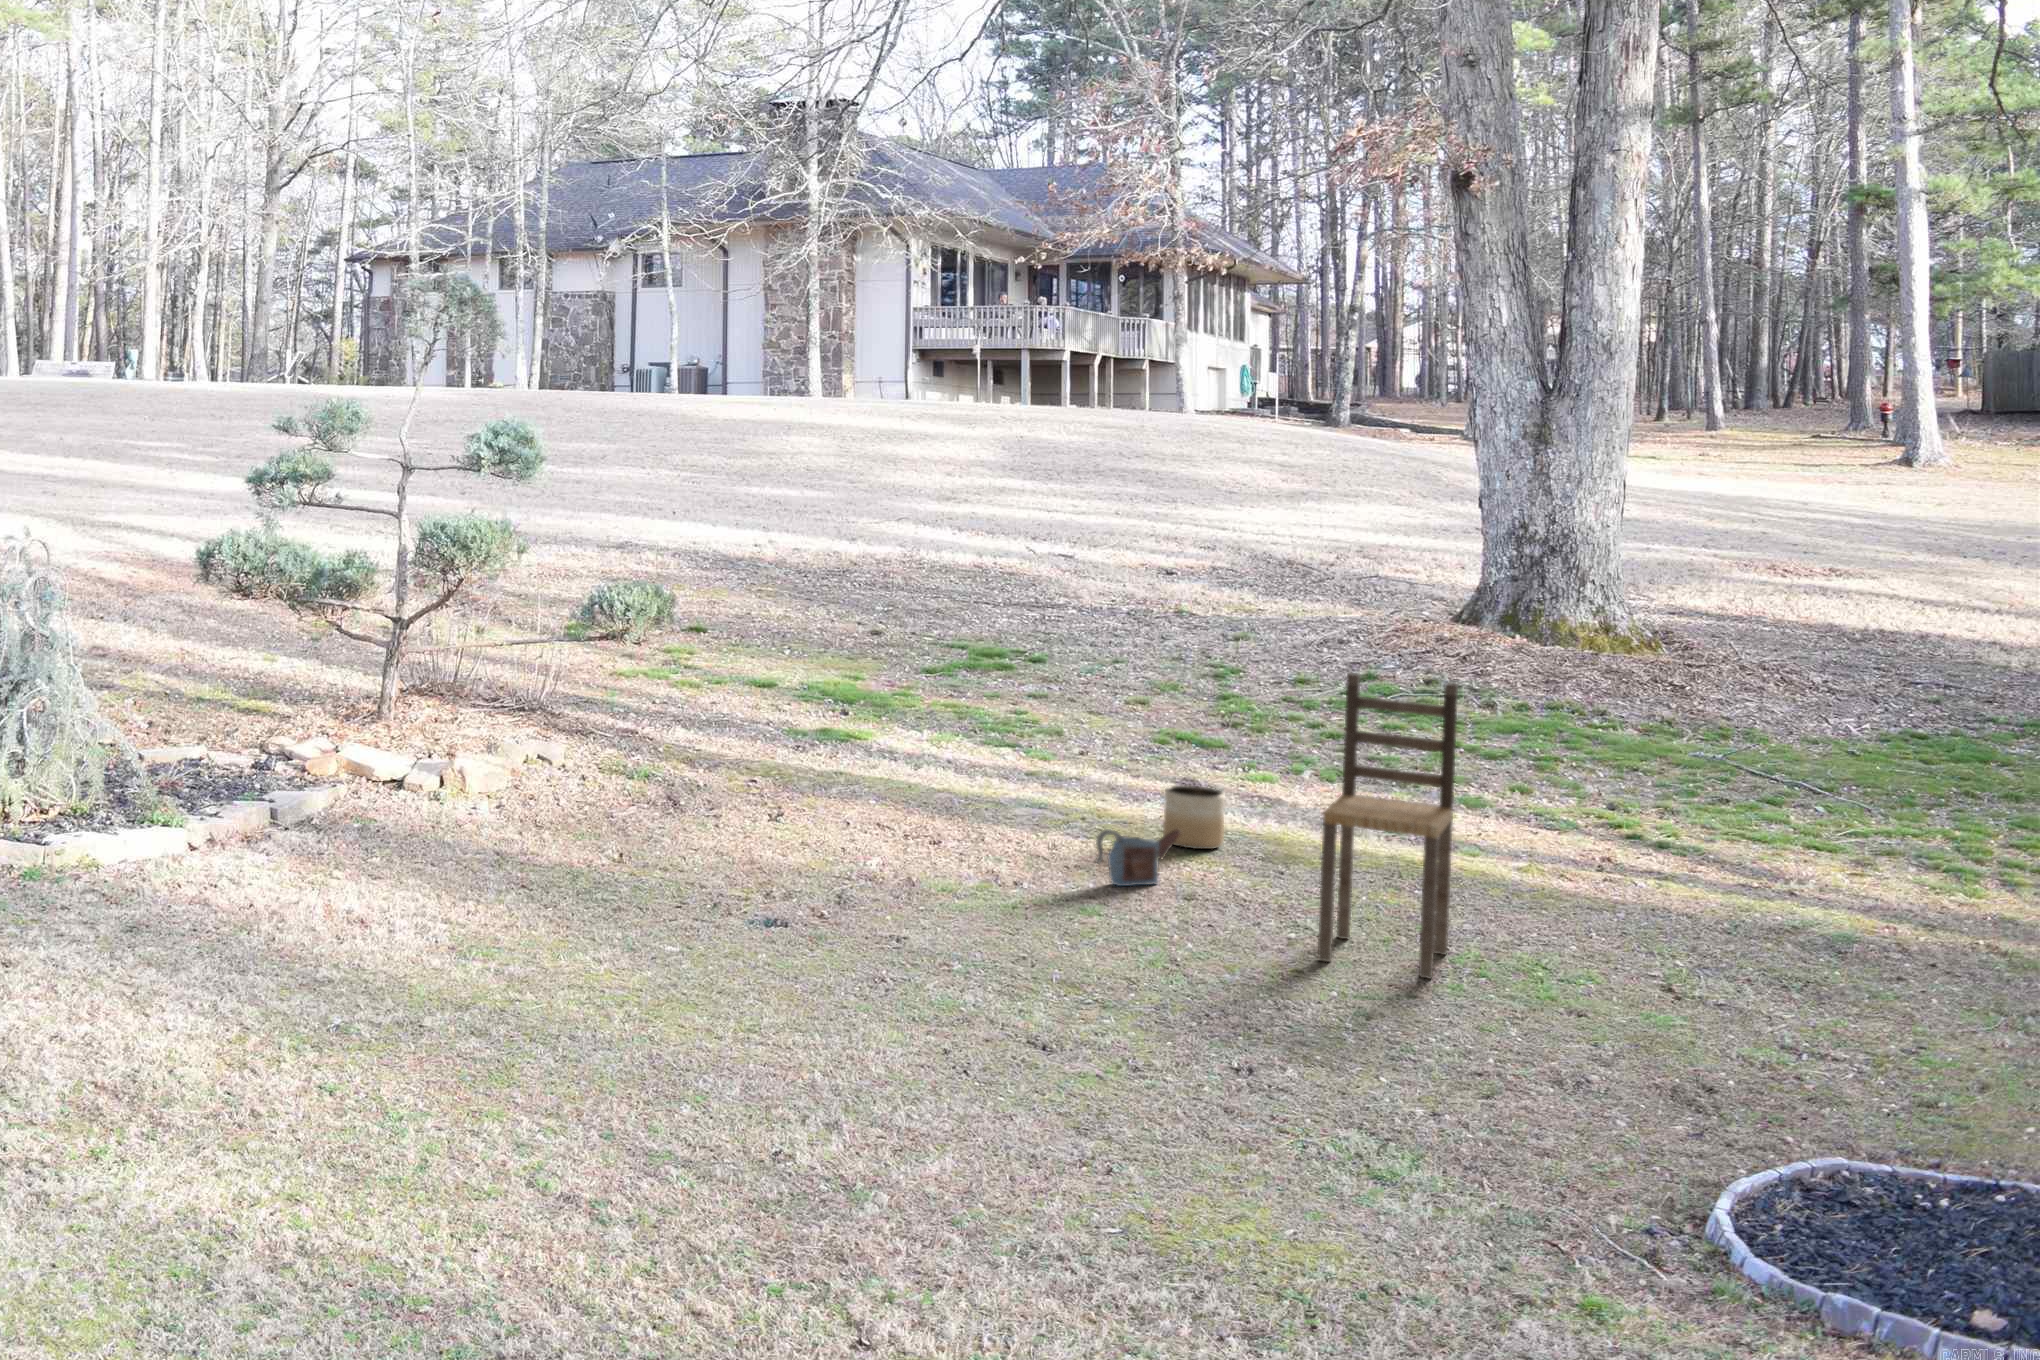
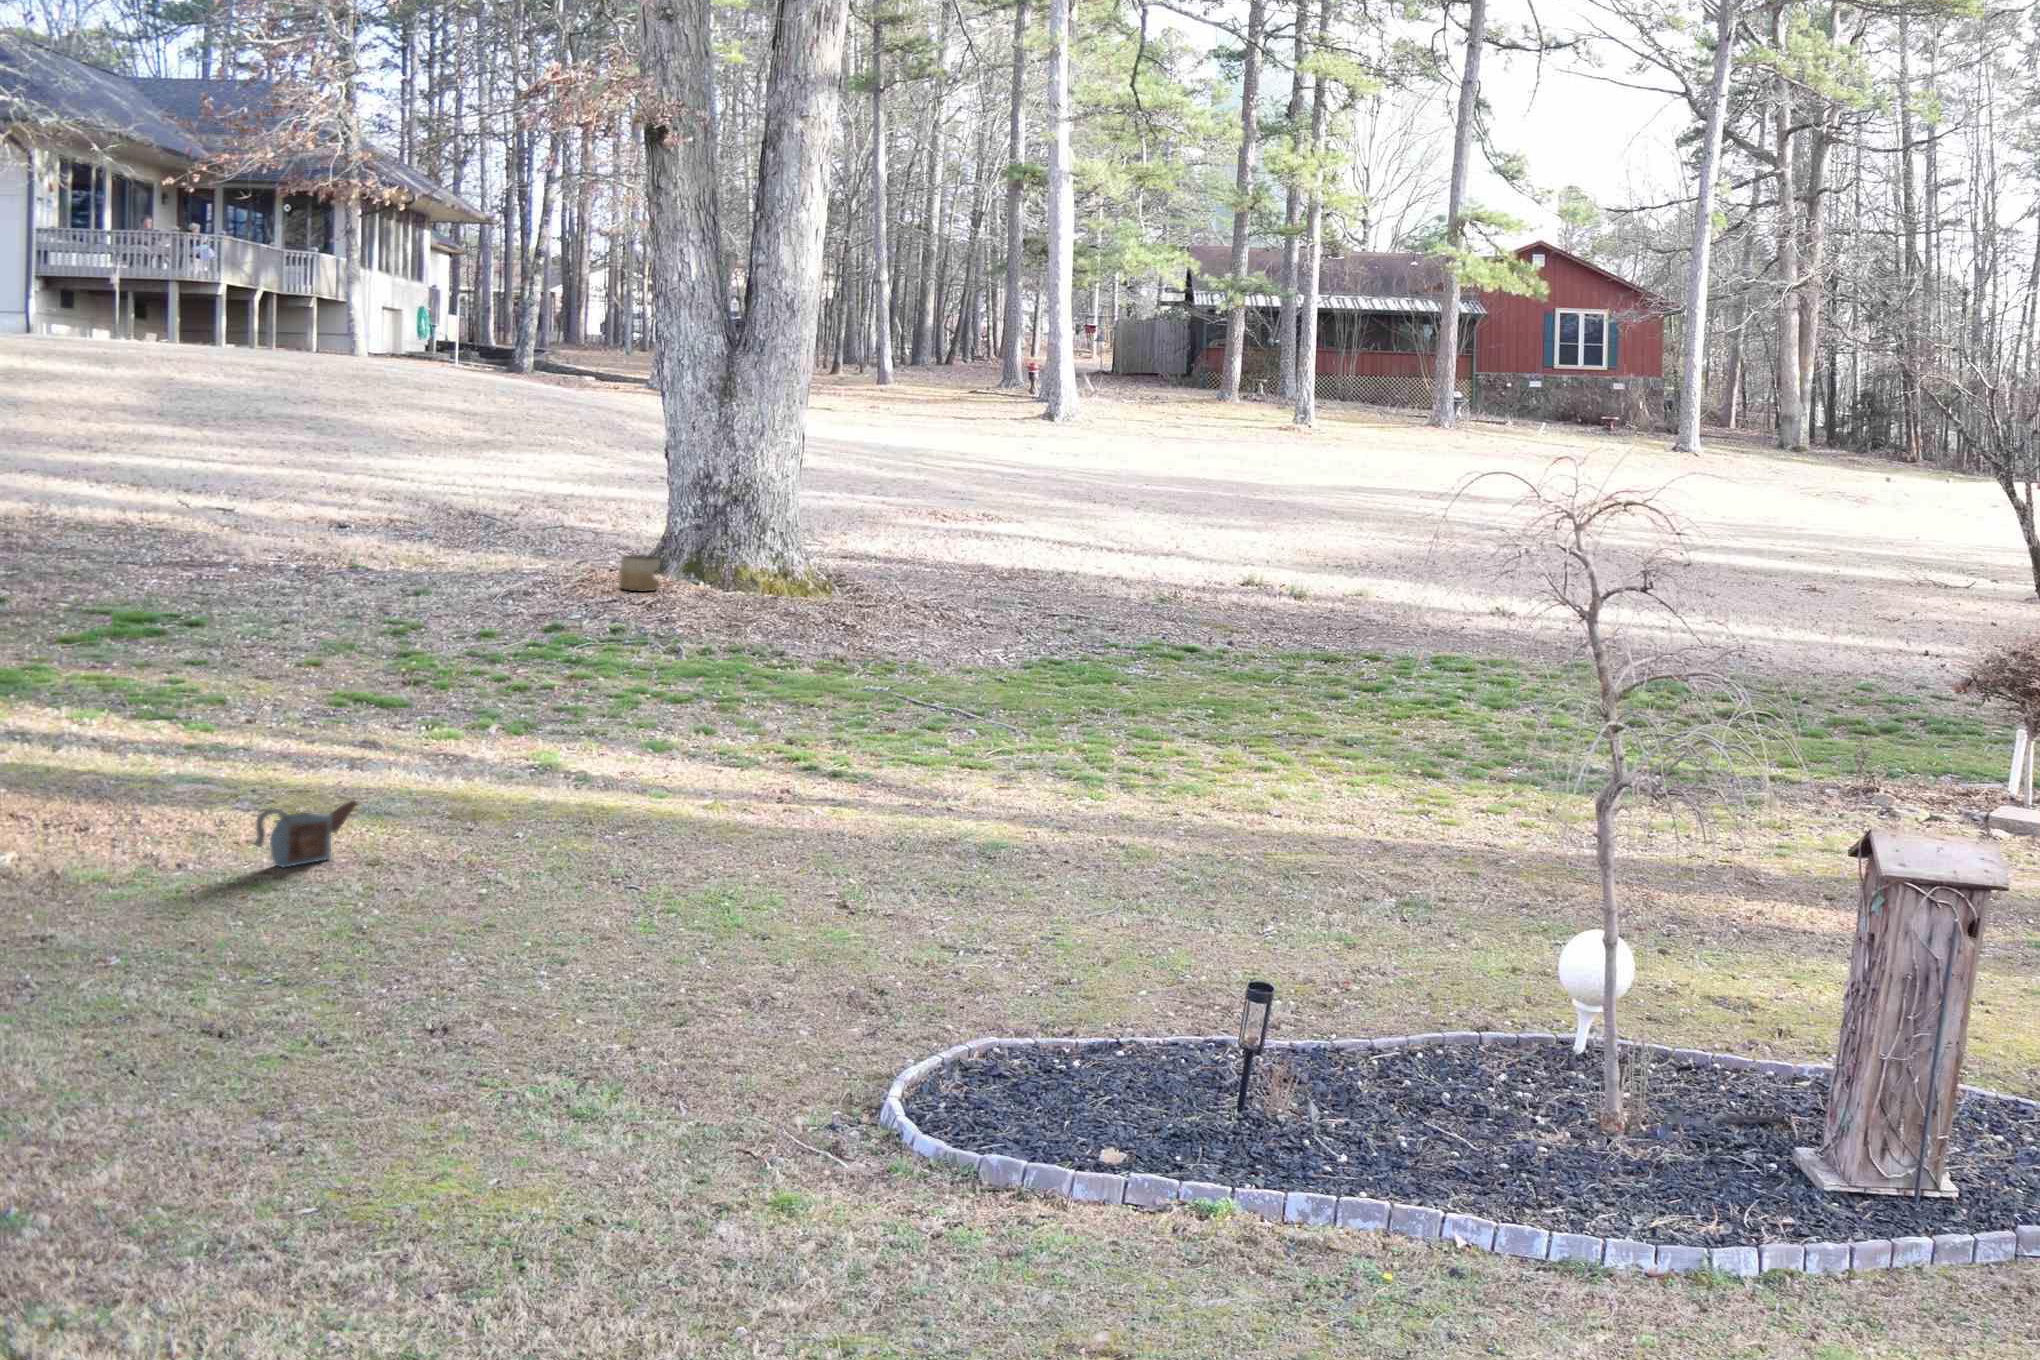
chair: present [1318,673,1458,979] -> none [511,629,660,920]
planter: present [1163,785,1225,849] -> present [619,555,660,591]

